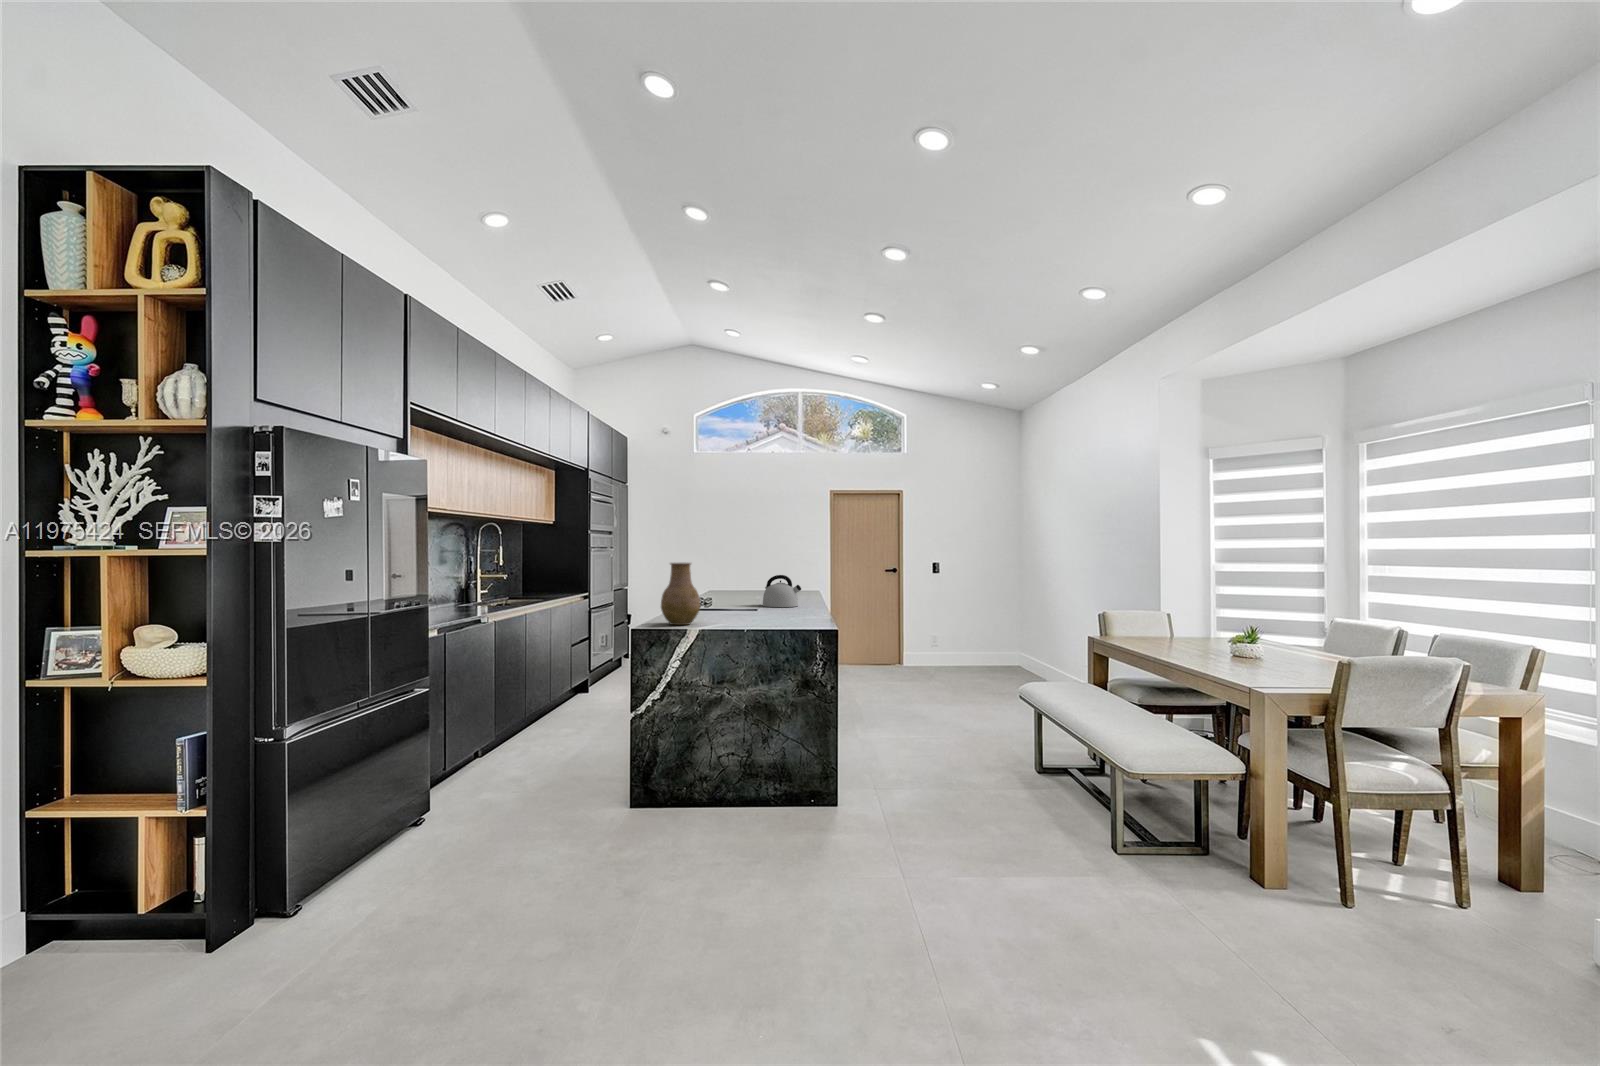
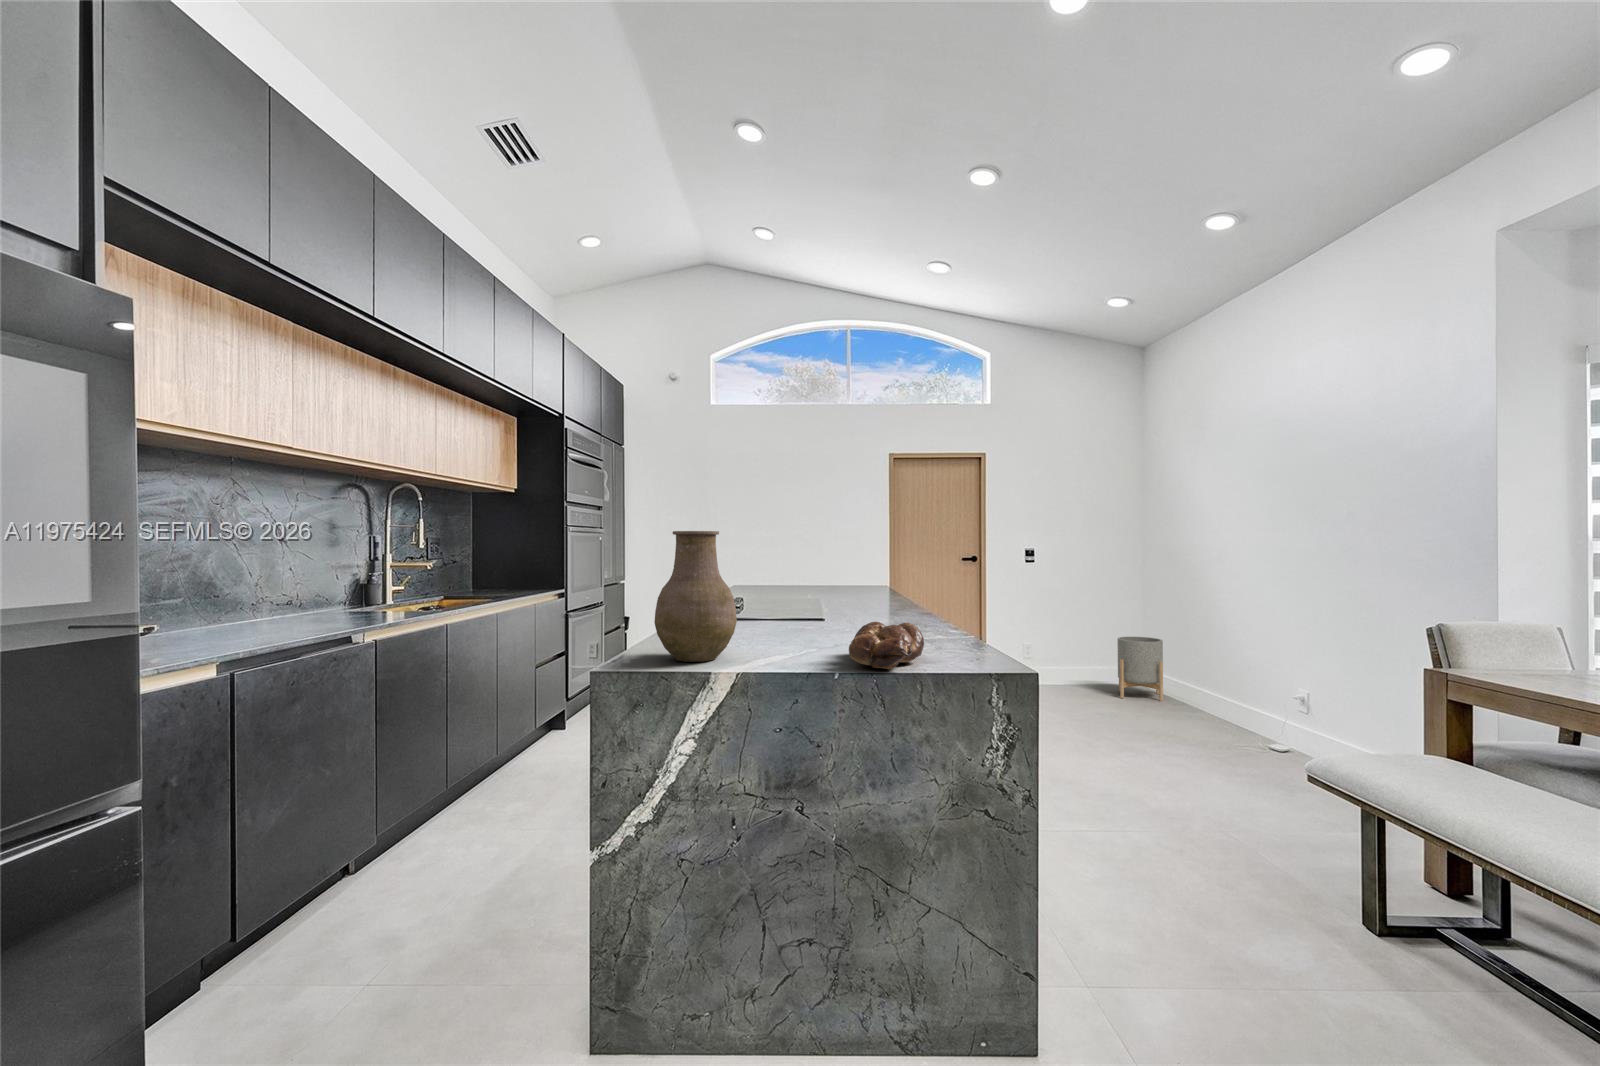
kettle: present [762,575,801,607] -> none [831,561,897,615]
bread loaf: none [751,606,790,627] -> present [849,622,924,669]
planter: none [998,630,1030,677] -> present [1117,637,1163,701]

